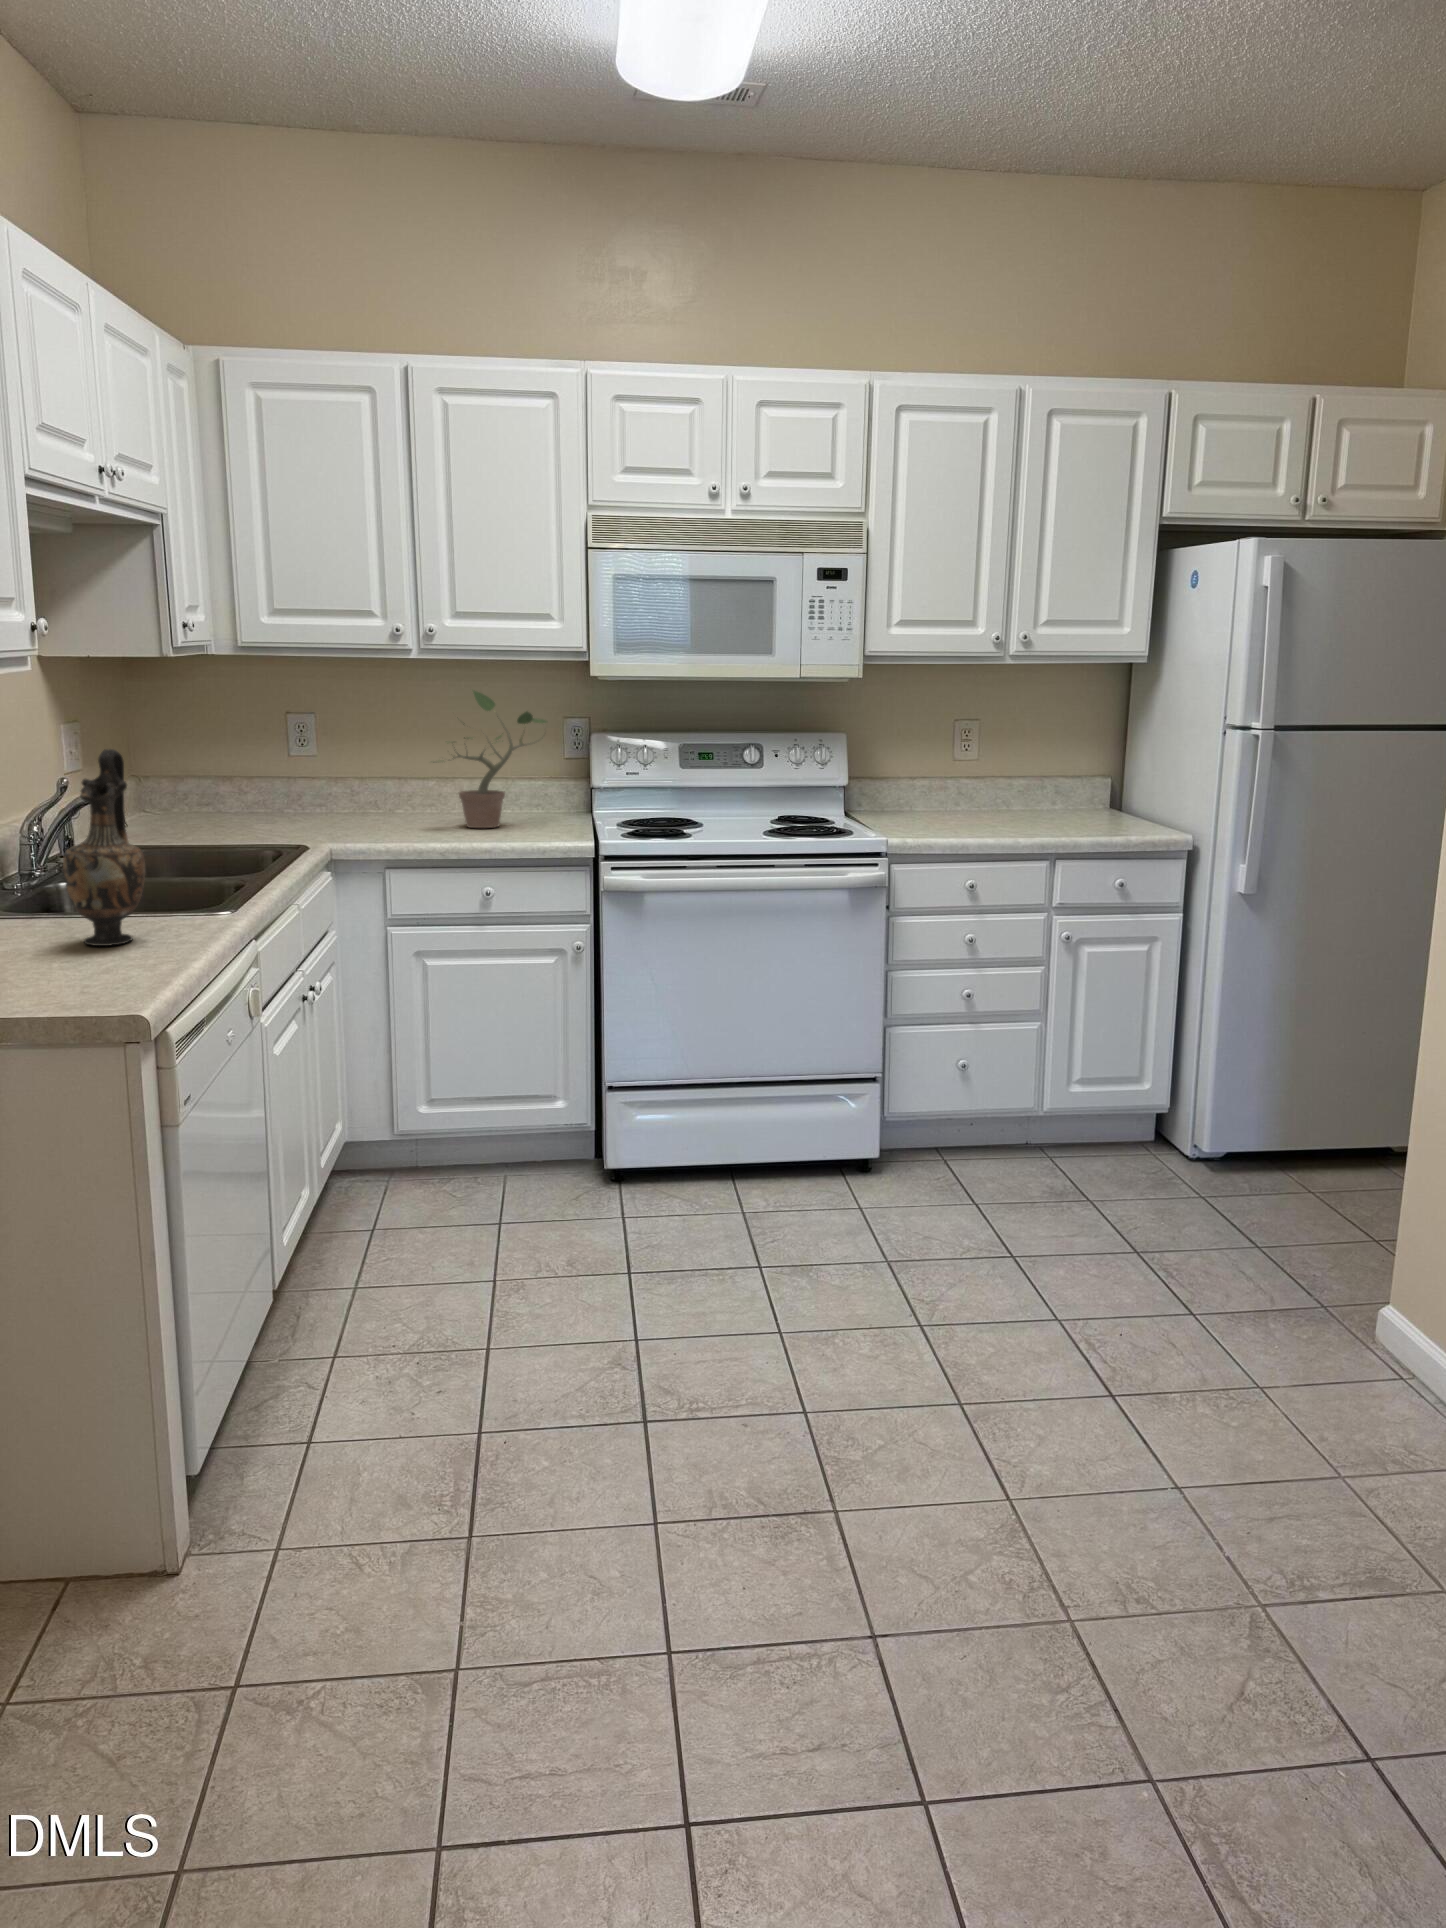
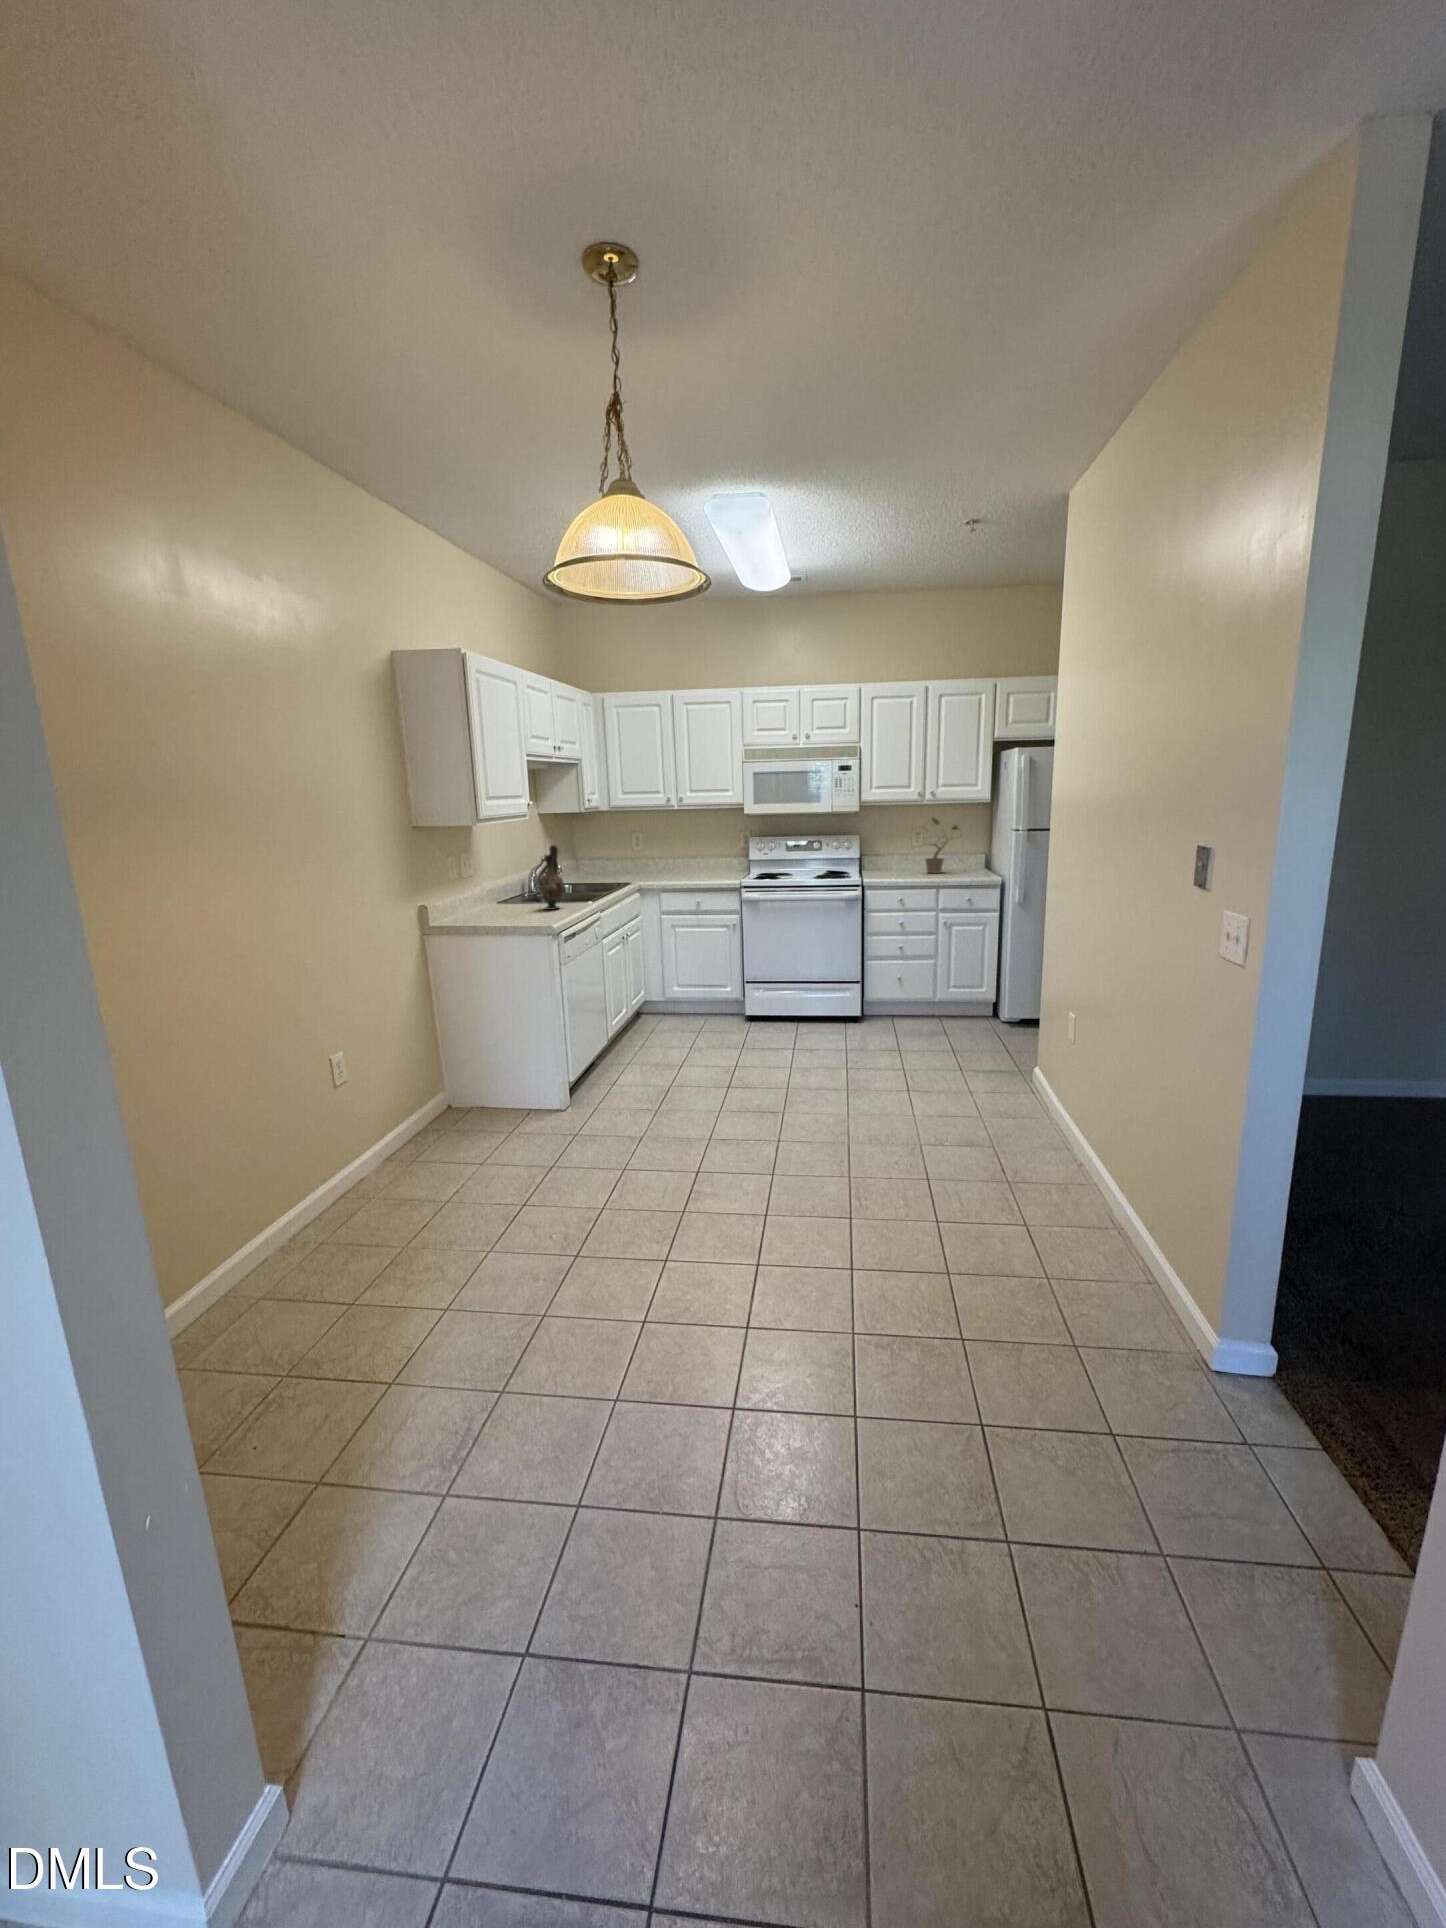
potted plant: present [433,689,546,828] -> present [925,818,960,874]

